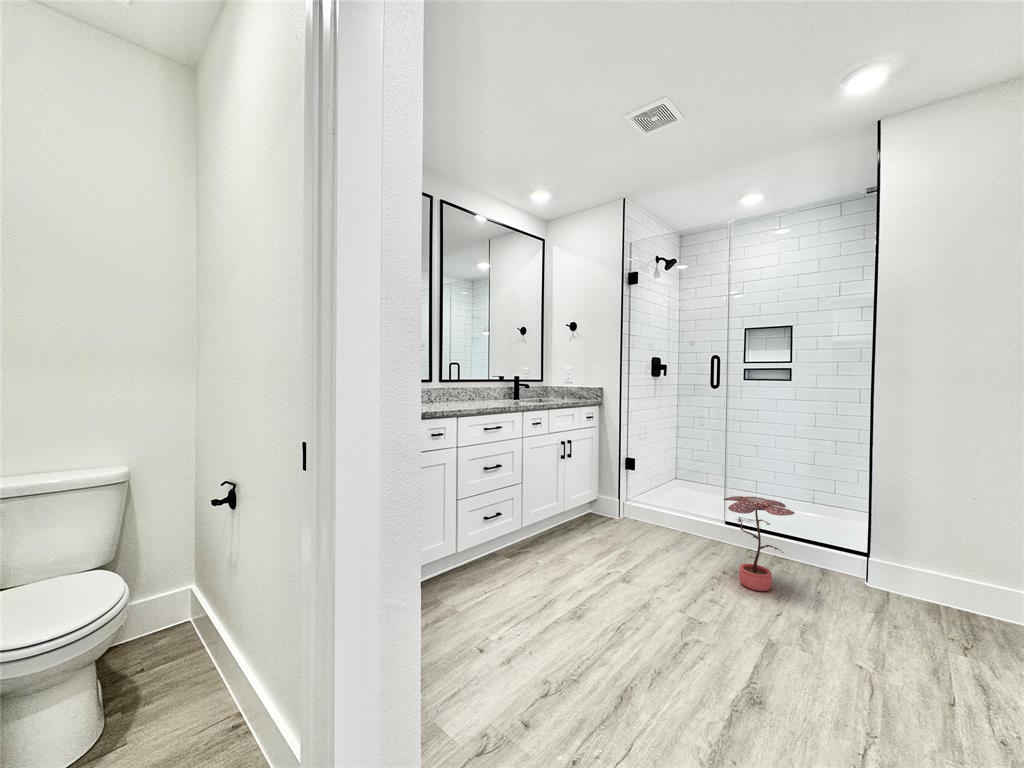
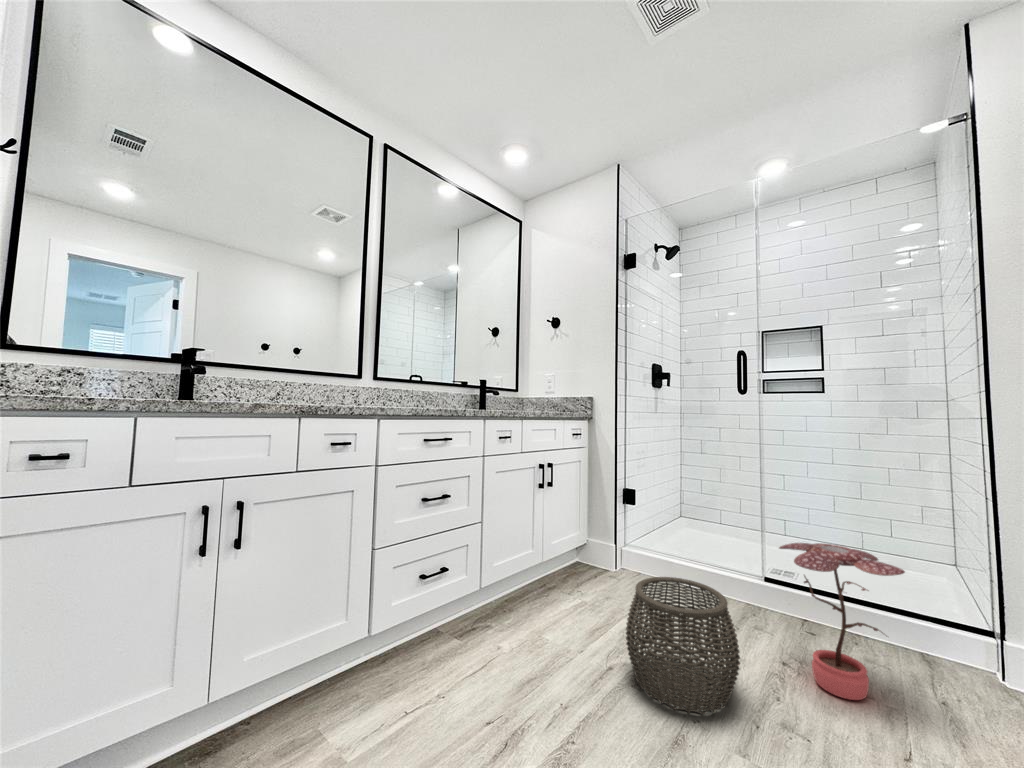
woven basket: none [618,518,689,596] -> present [626,577,740,714]

